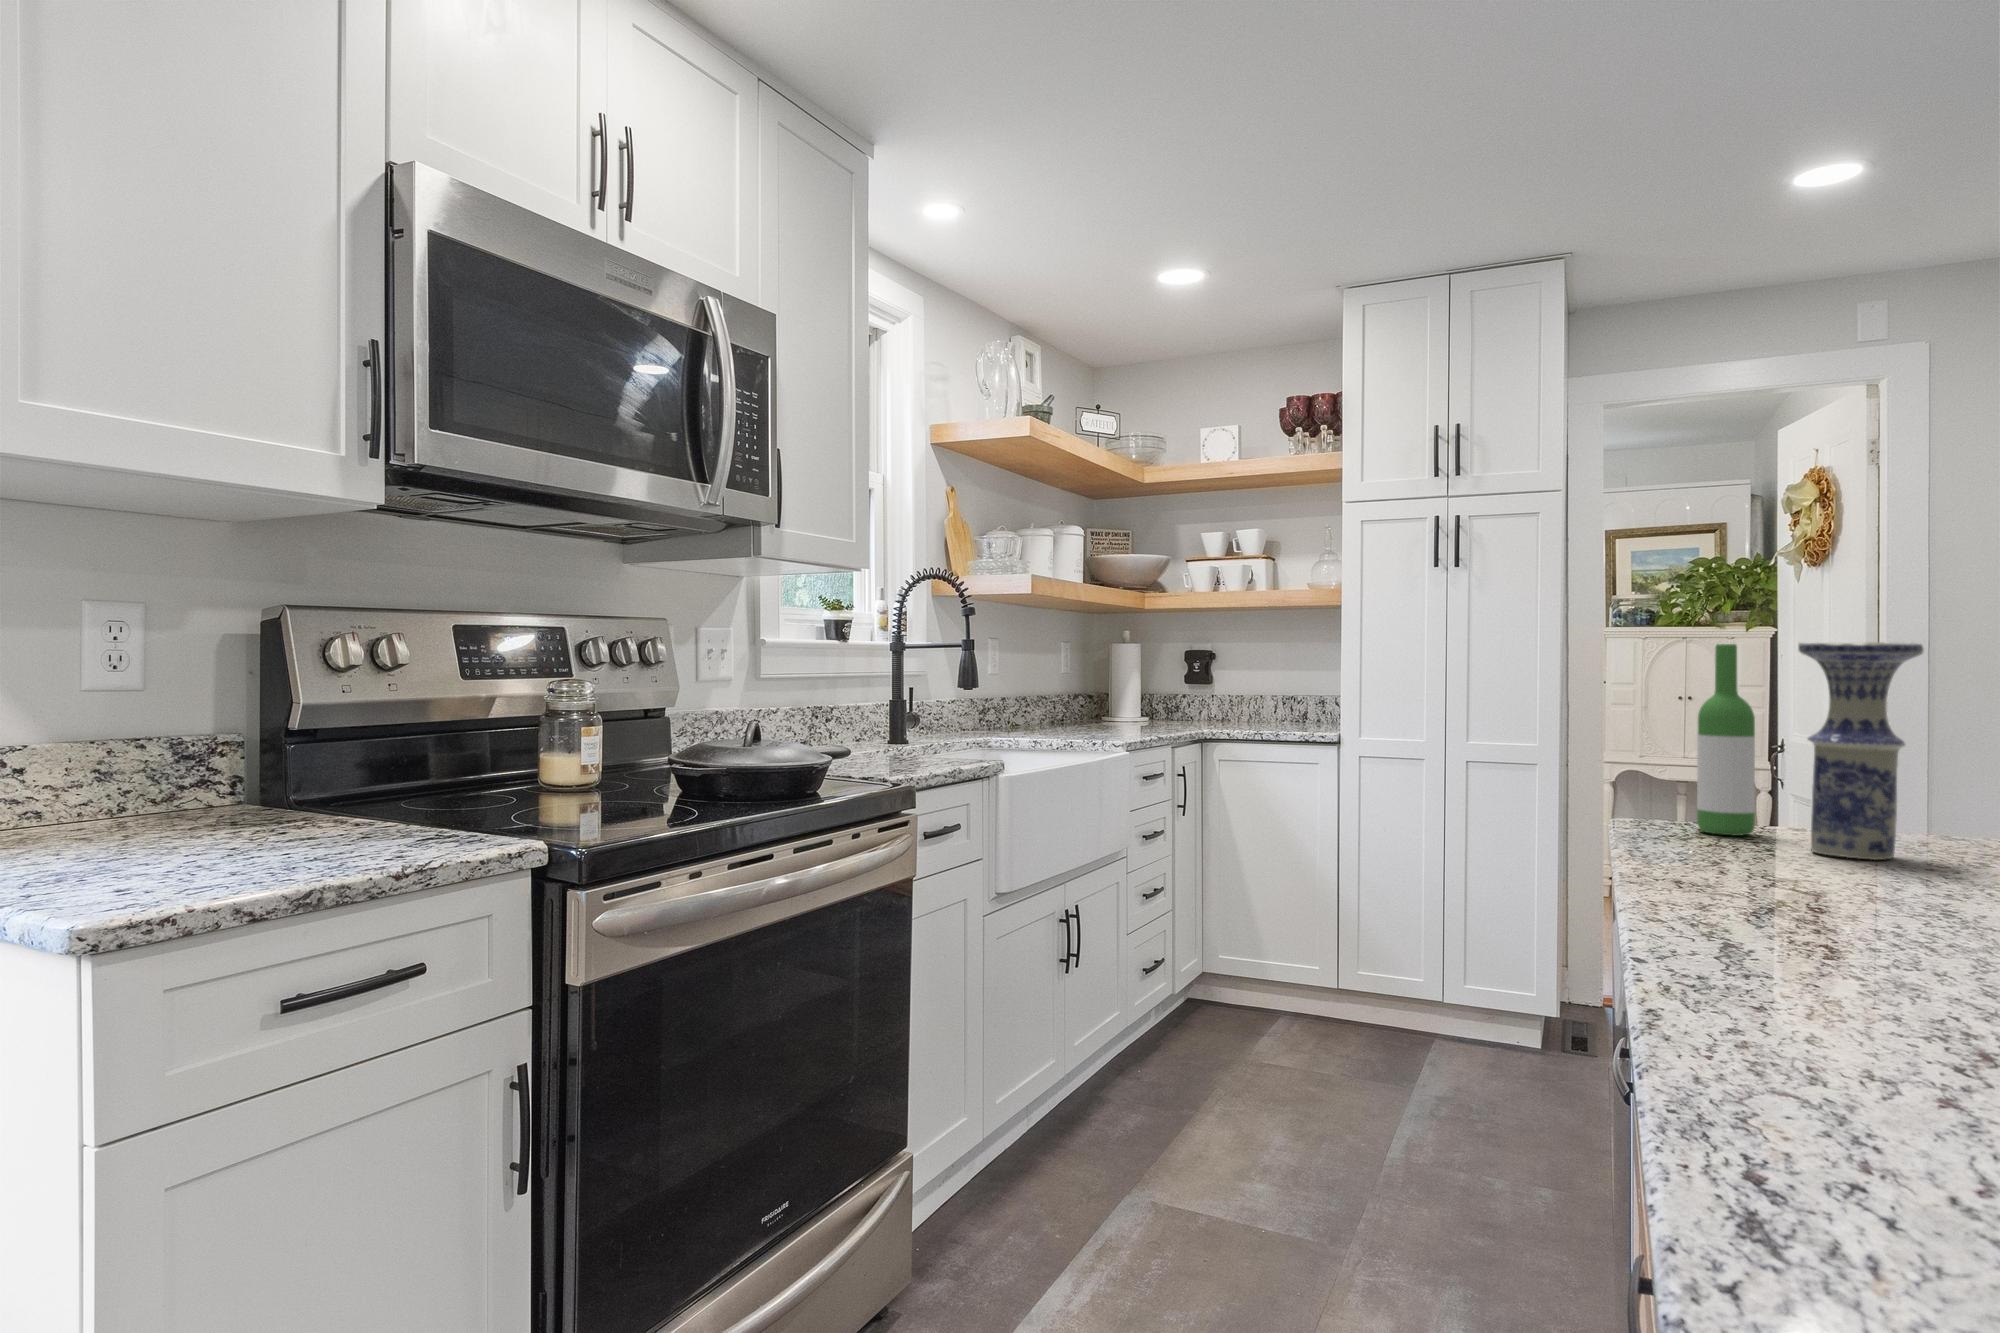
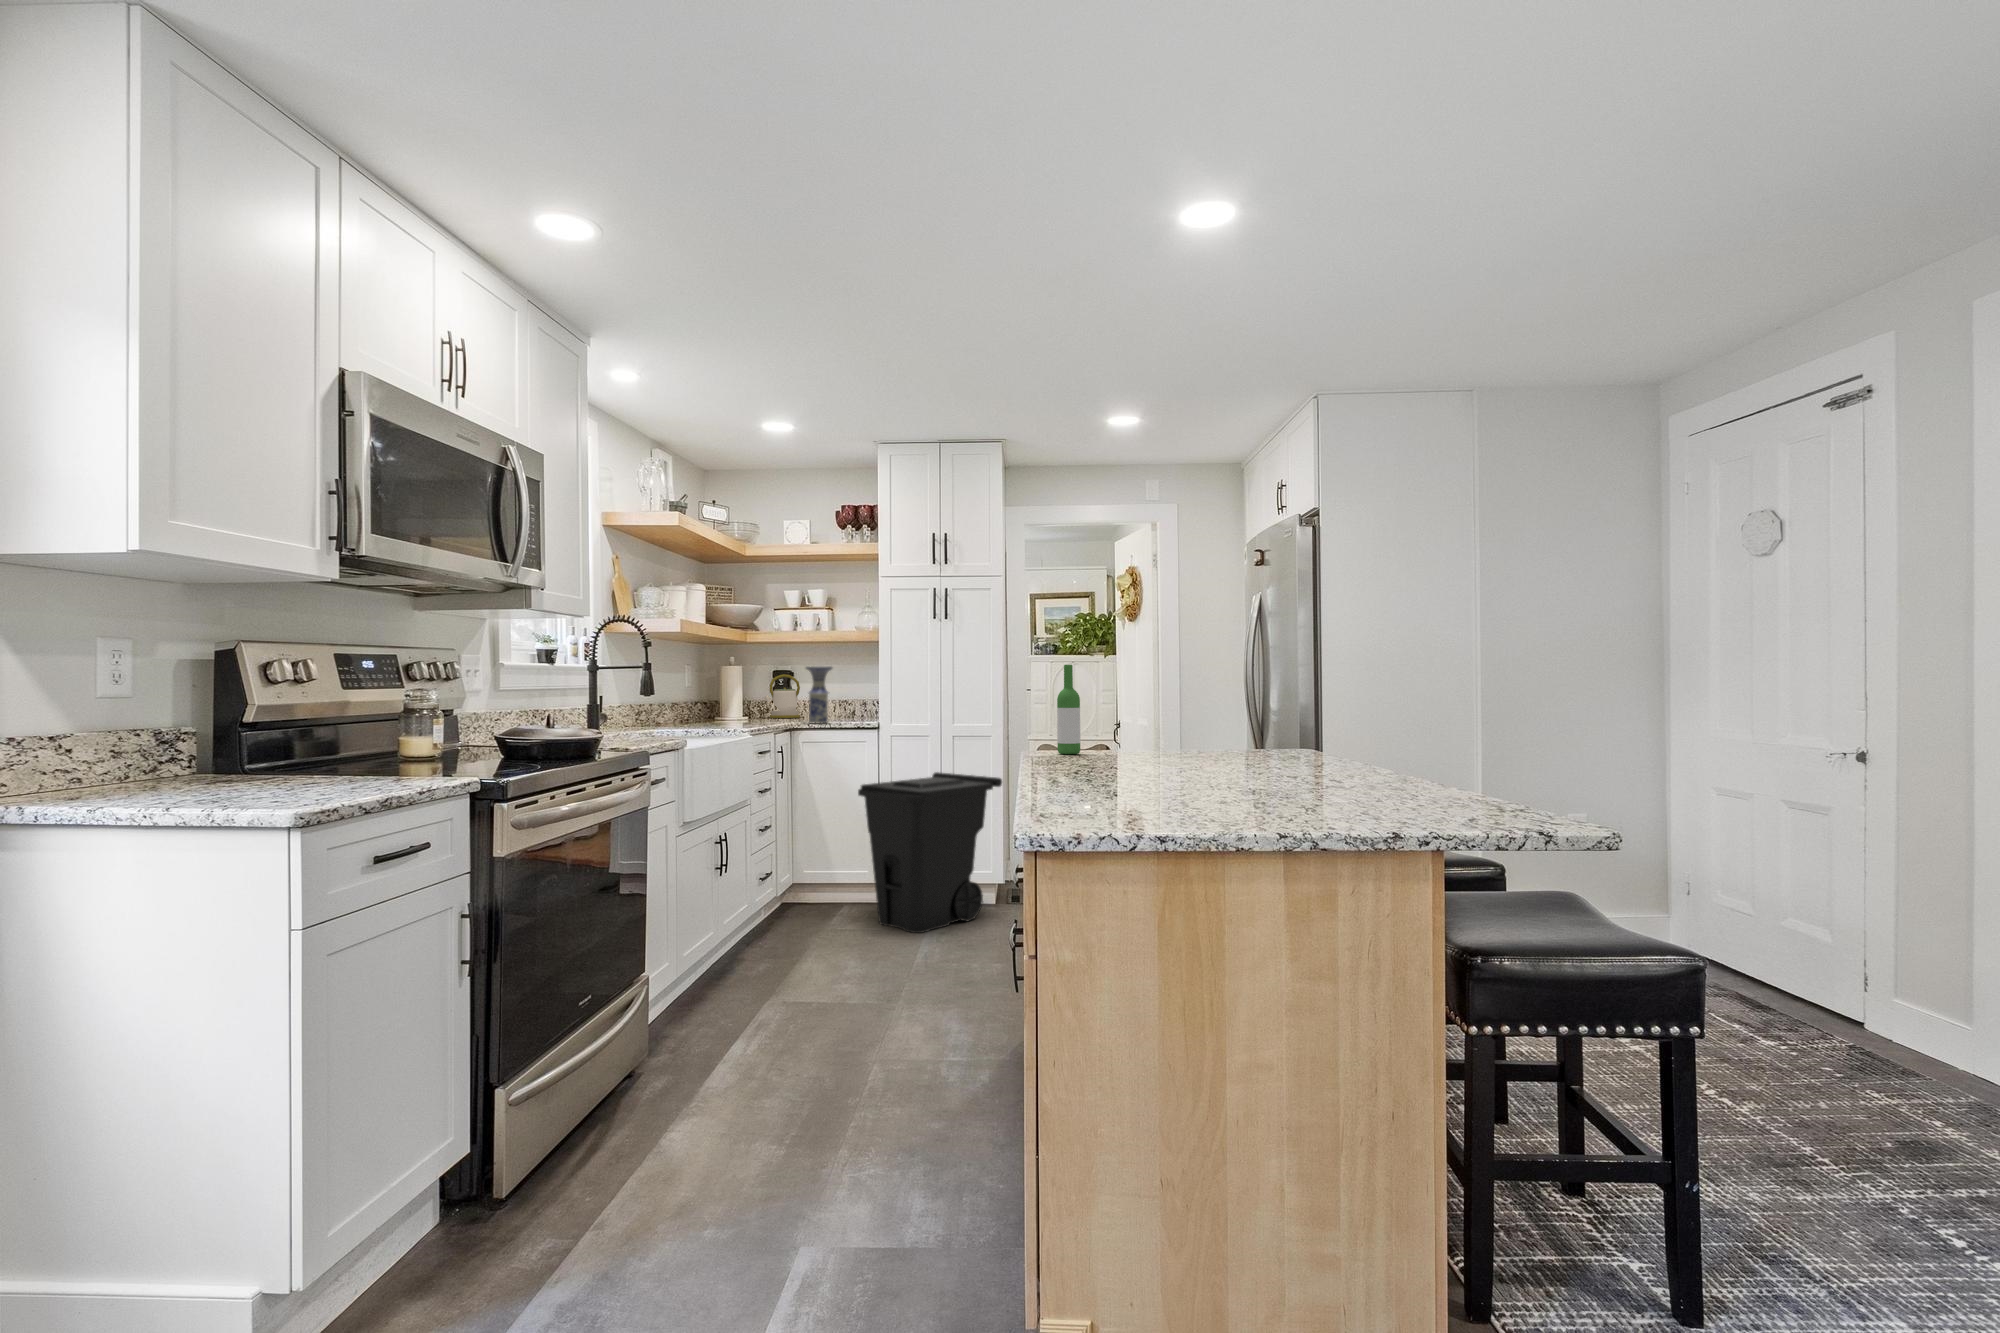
vase: present [1798,642,1924,860] -> present [806,666,832,724]
kettle: none [1170,657,1223,721] -> present [764,674,800,718]
trash can: none [1301,820,1559,1096] -> present [858,772,1002,933]

